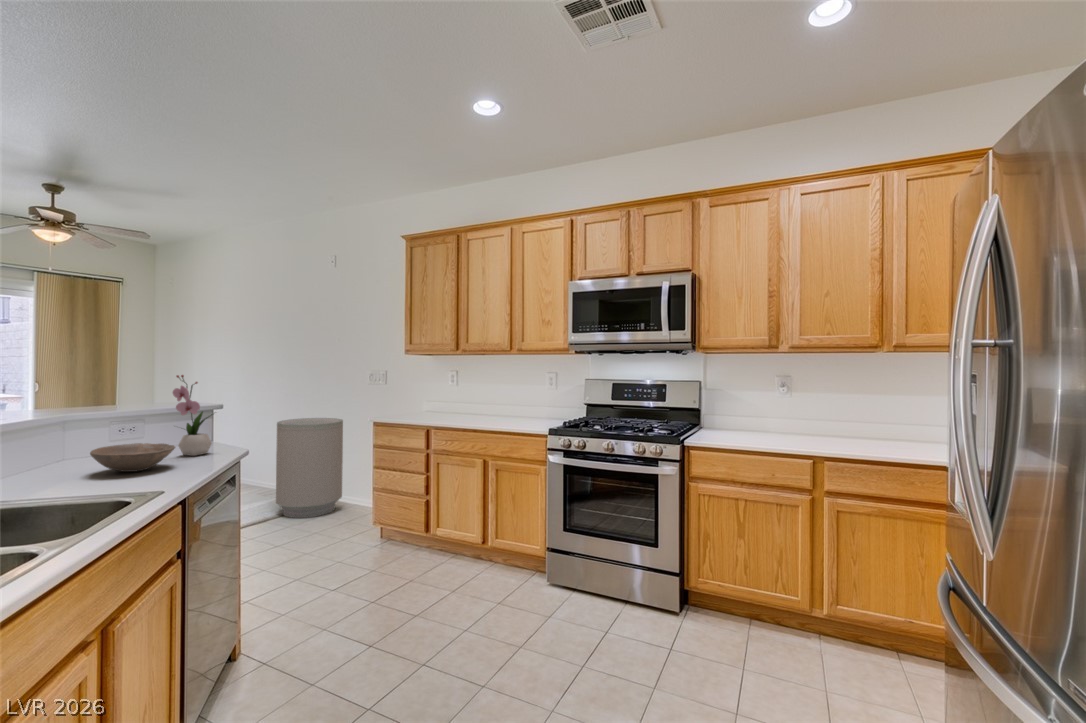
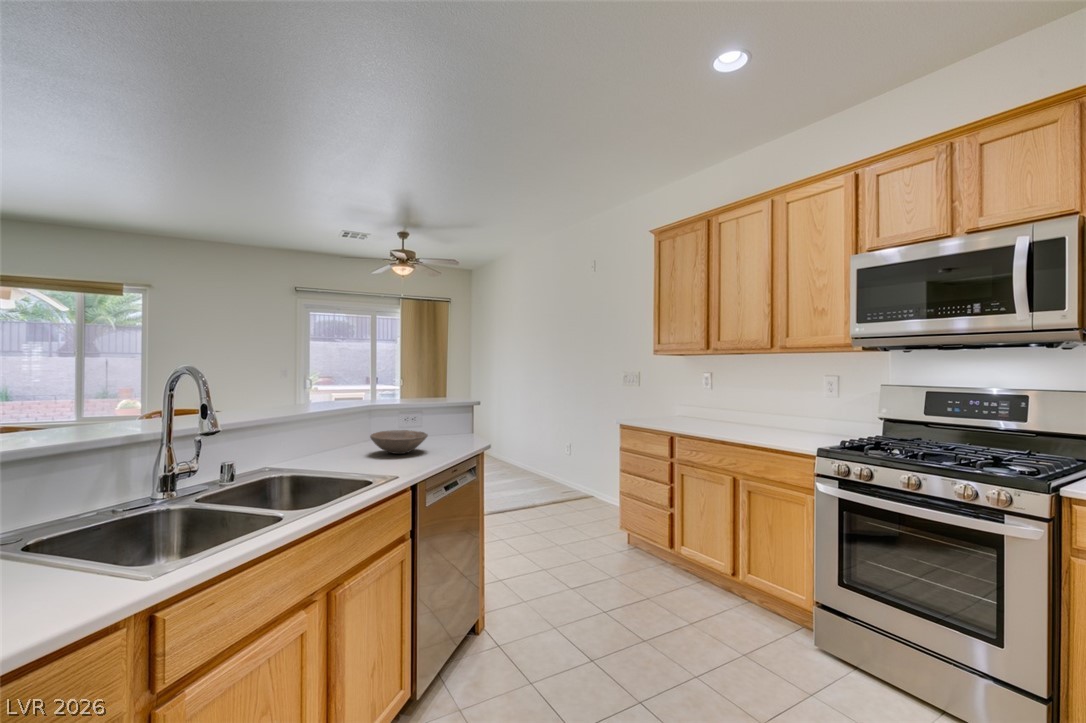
flower arrangement: present [173,375,212,456] -> none [433,373,466,444]
trash can: present [276,418,343,518] -> none [544,416,601,509]

